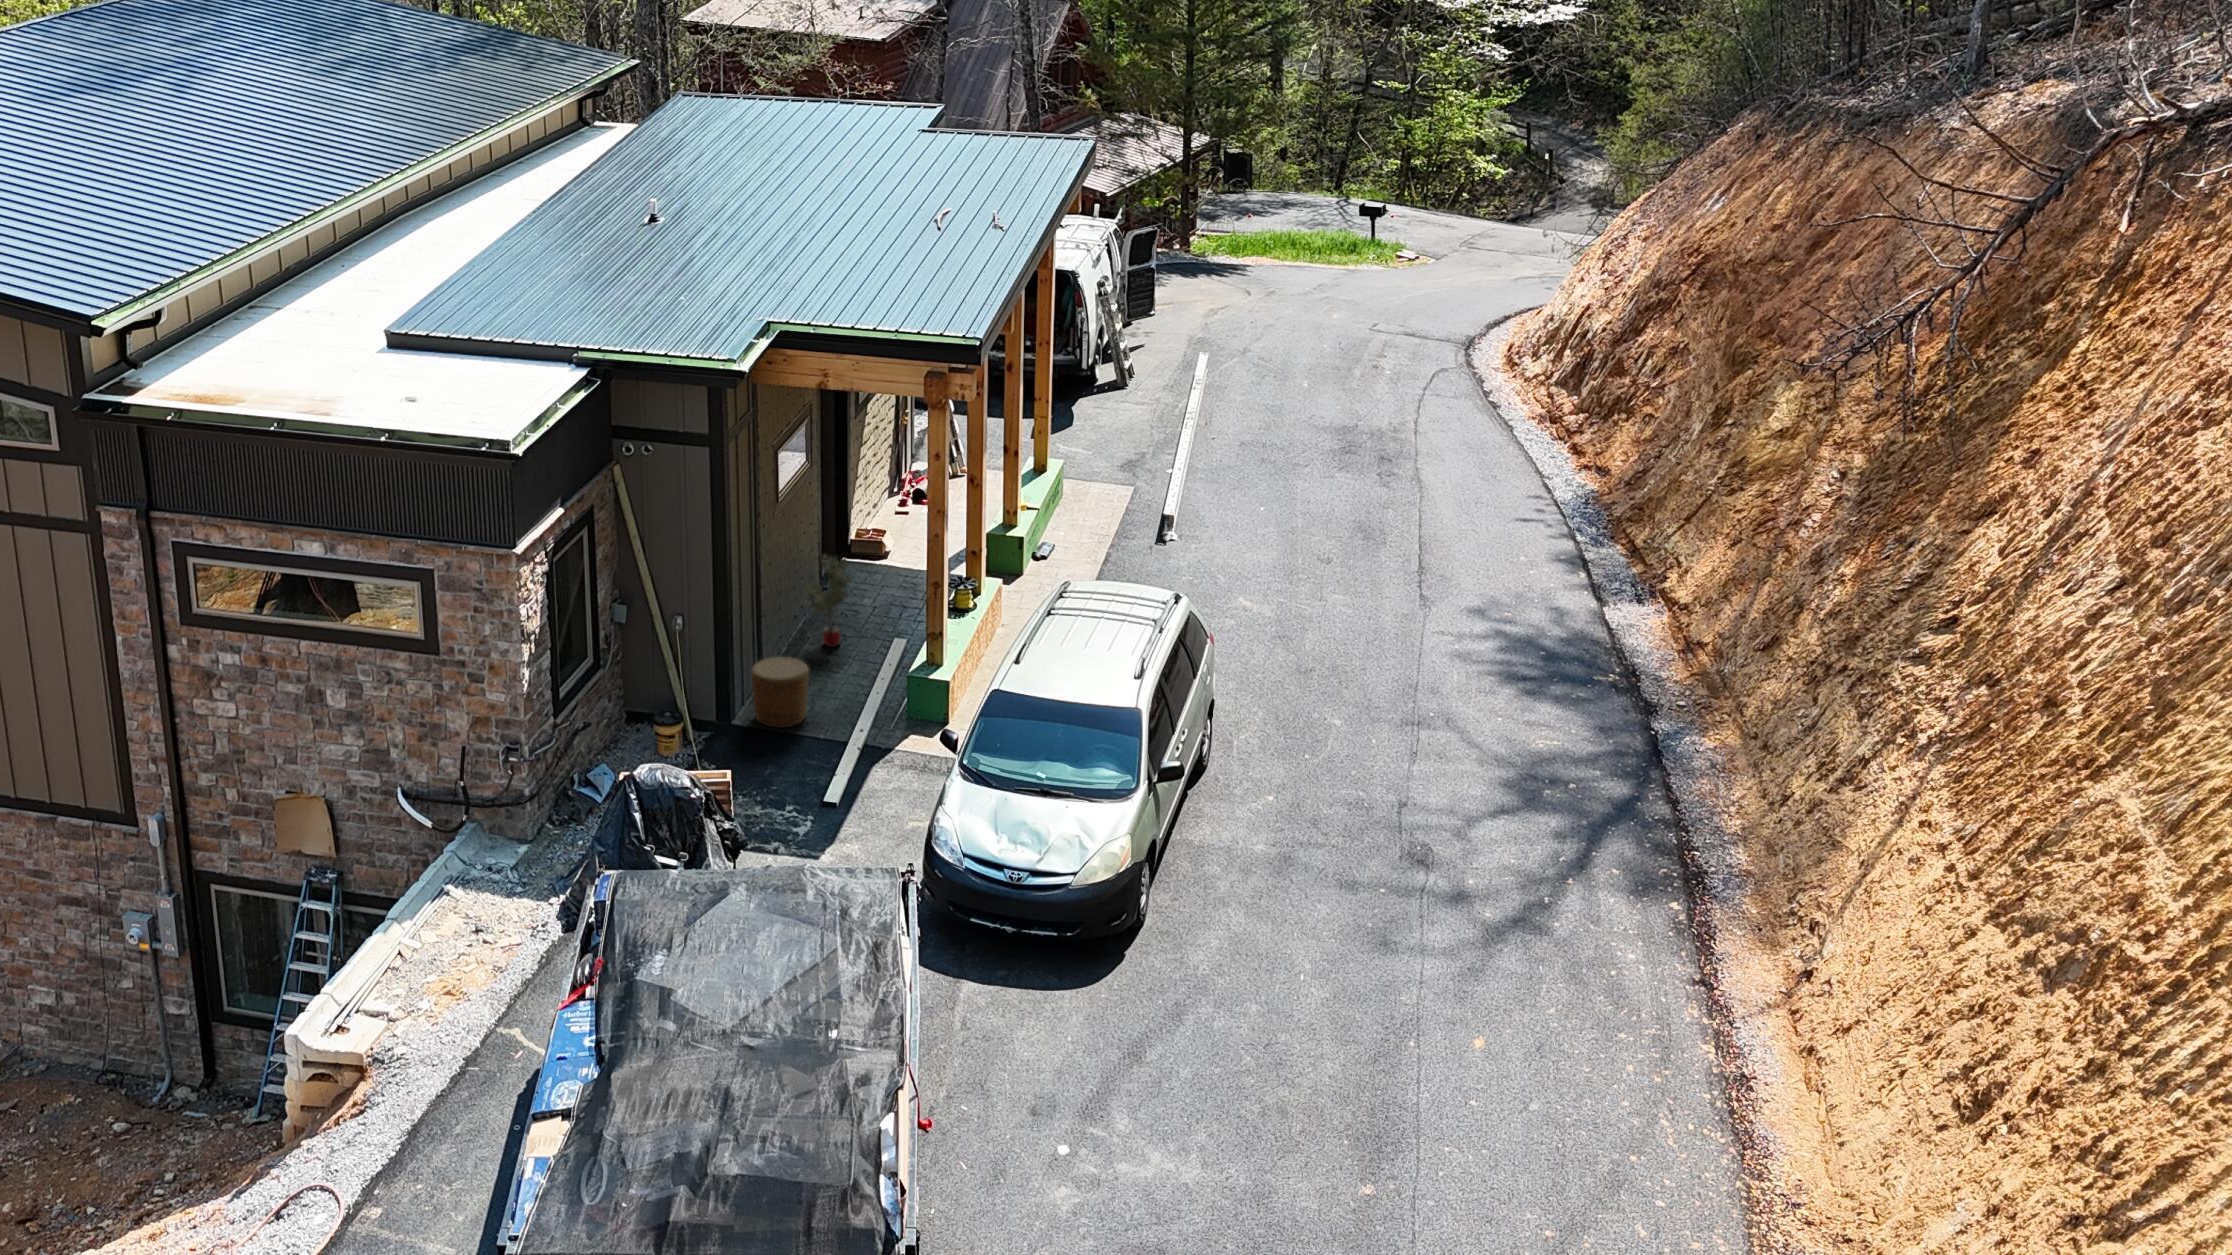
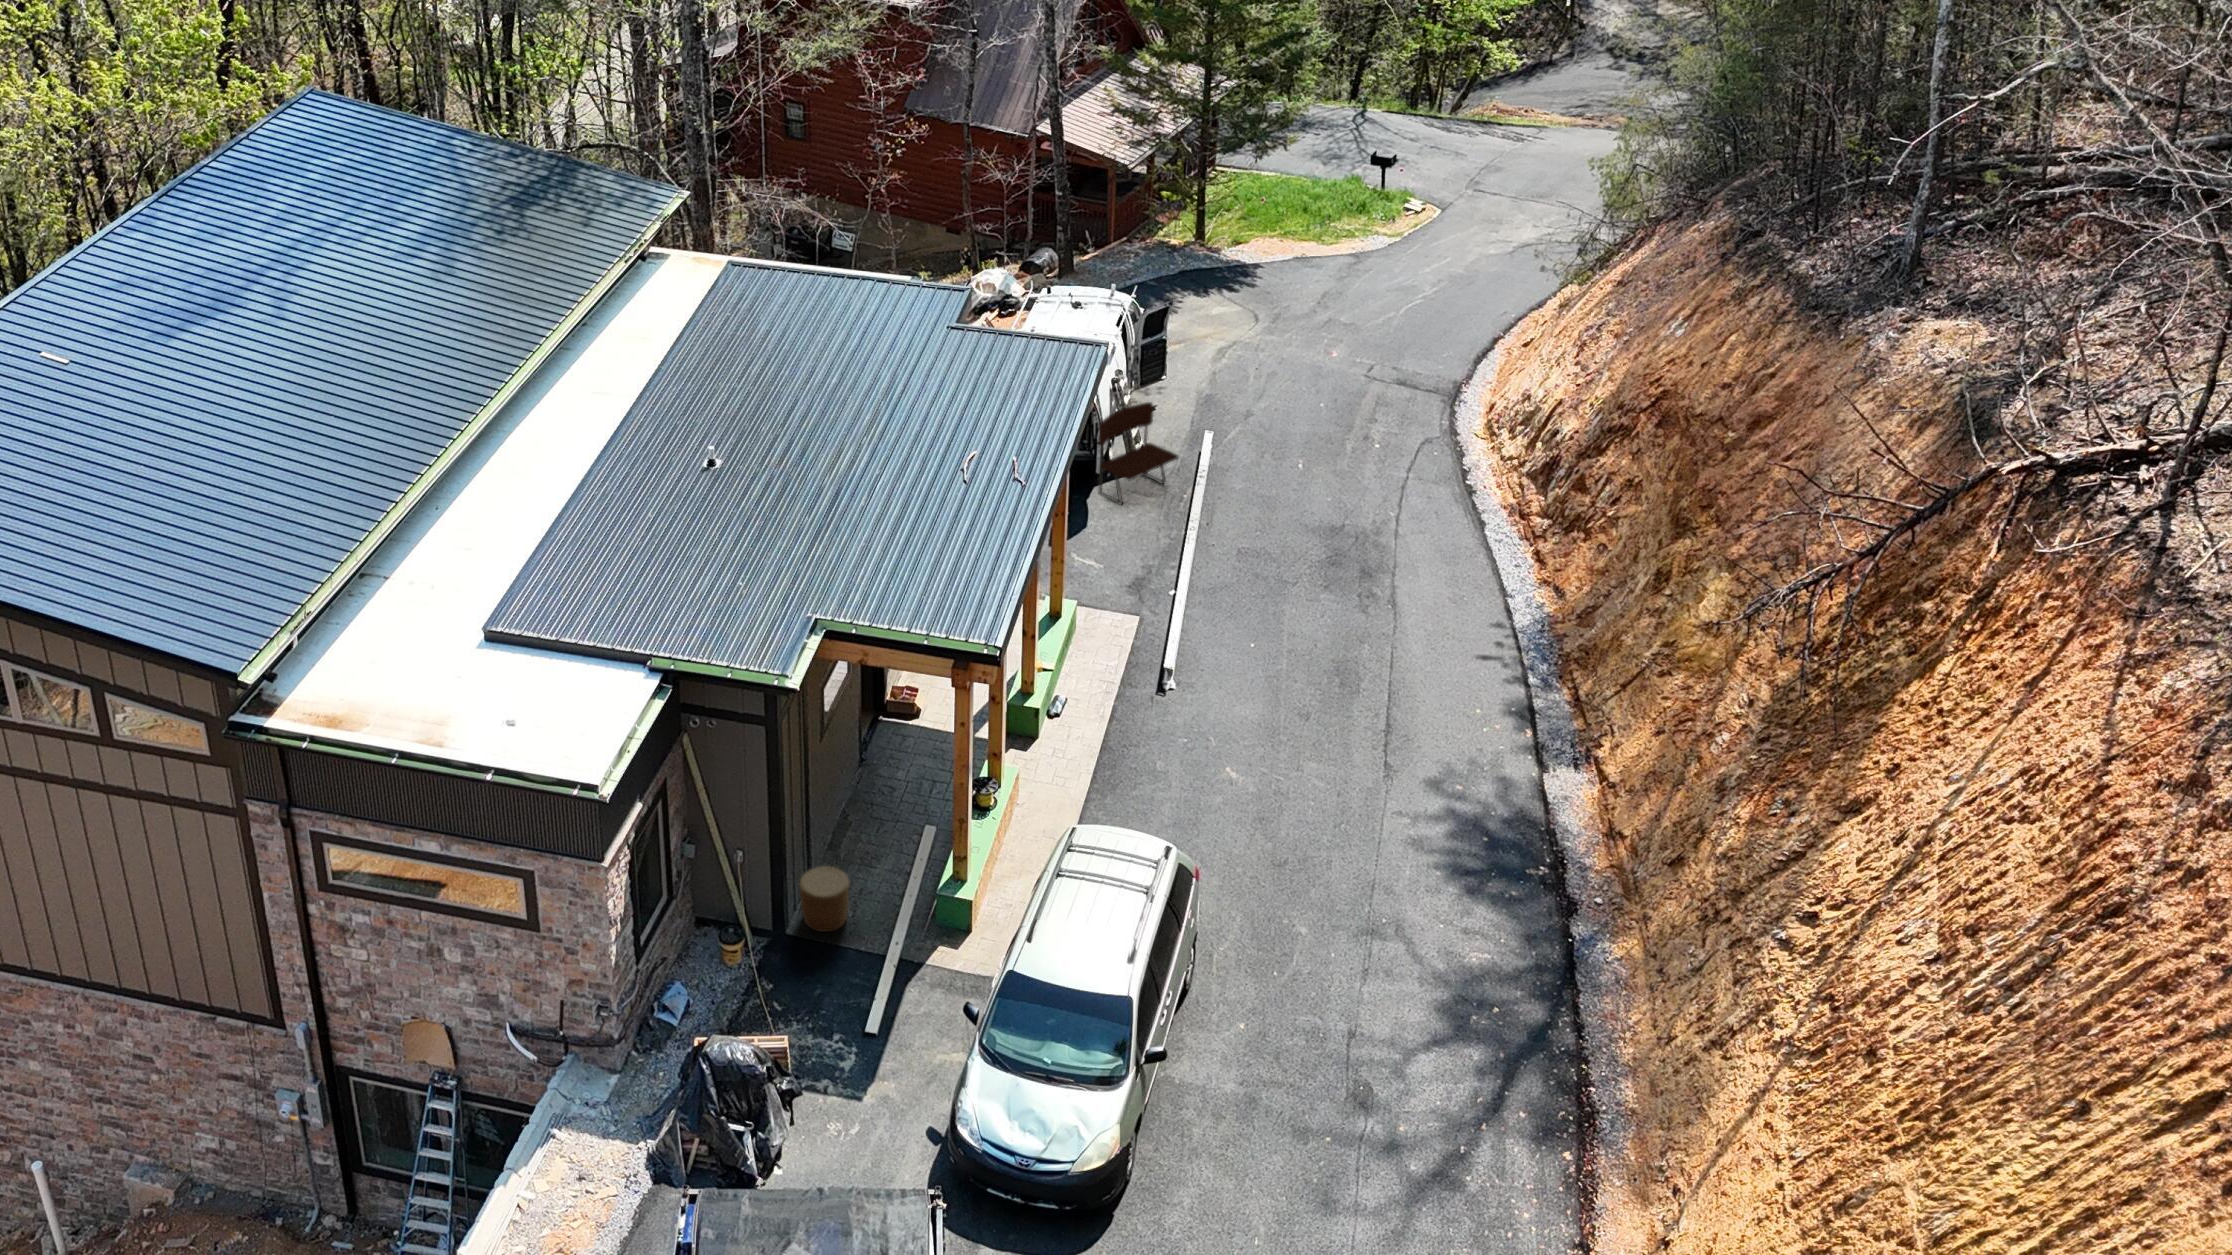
bench: none [1088,316,1175,420] -> present [1098,402,1178,505]
potted tree: present [805,558,851,647] -> none [841,745,885,825]

